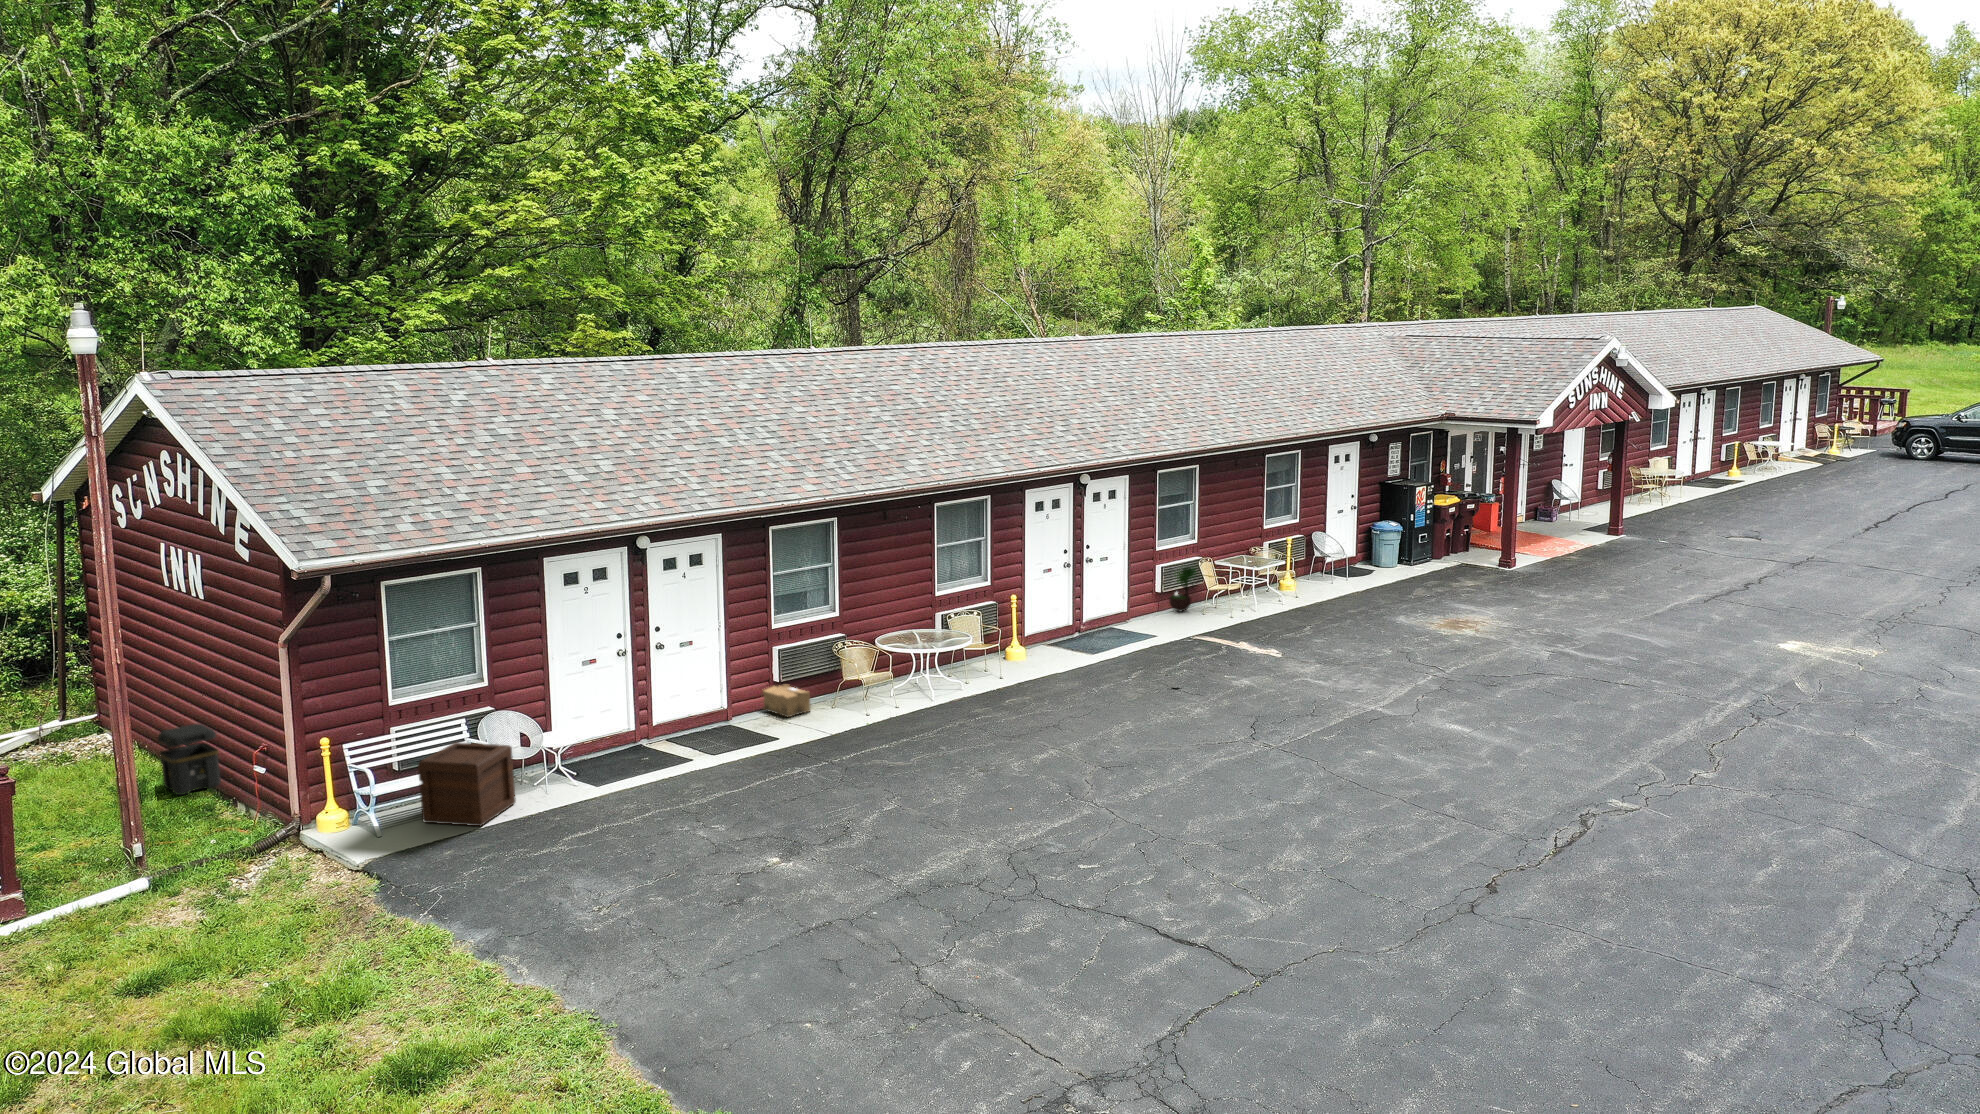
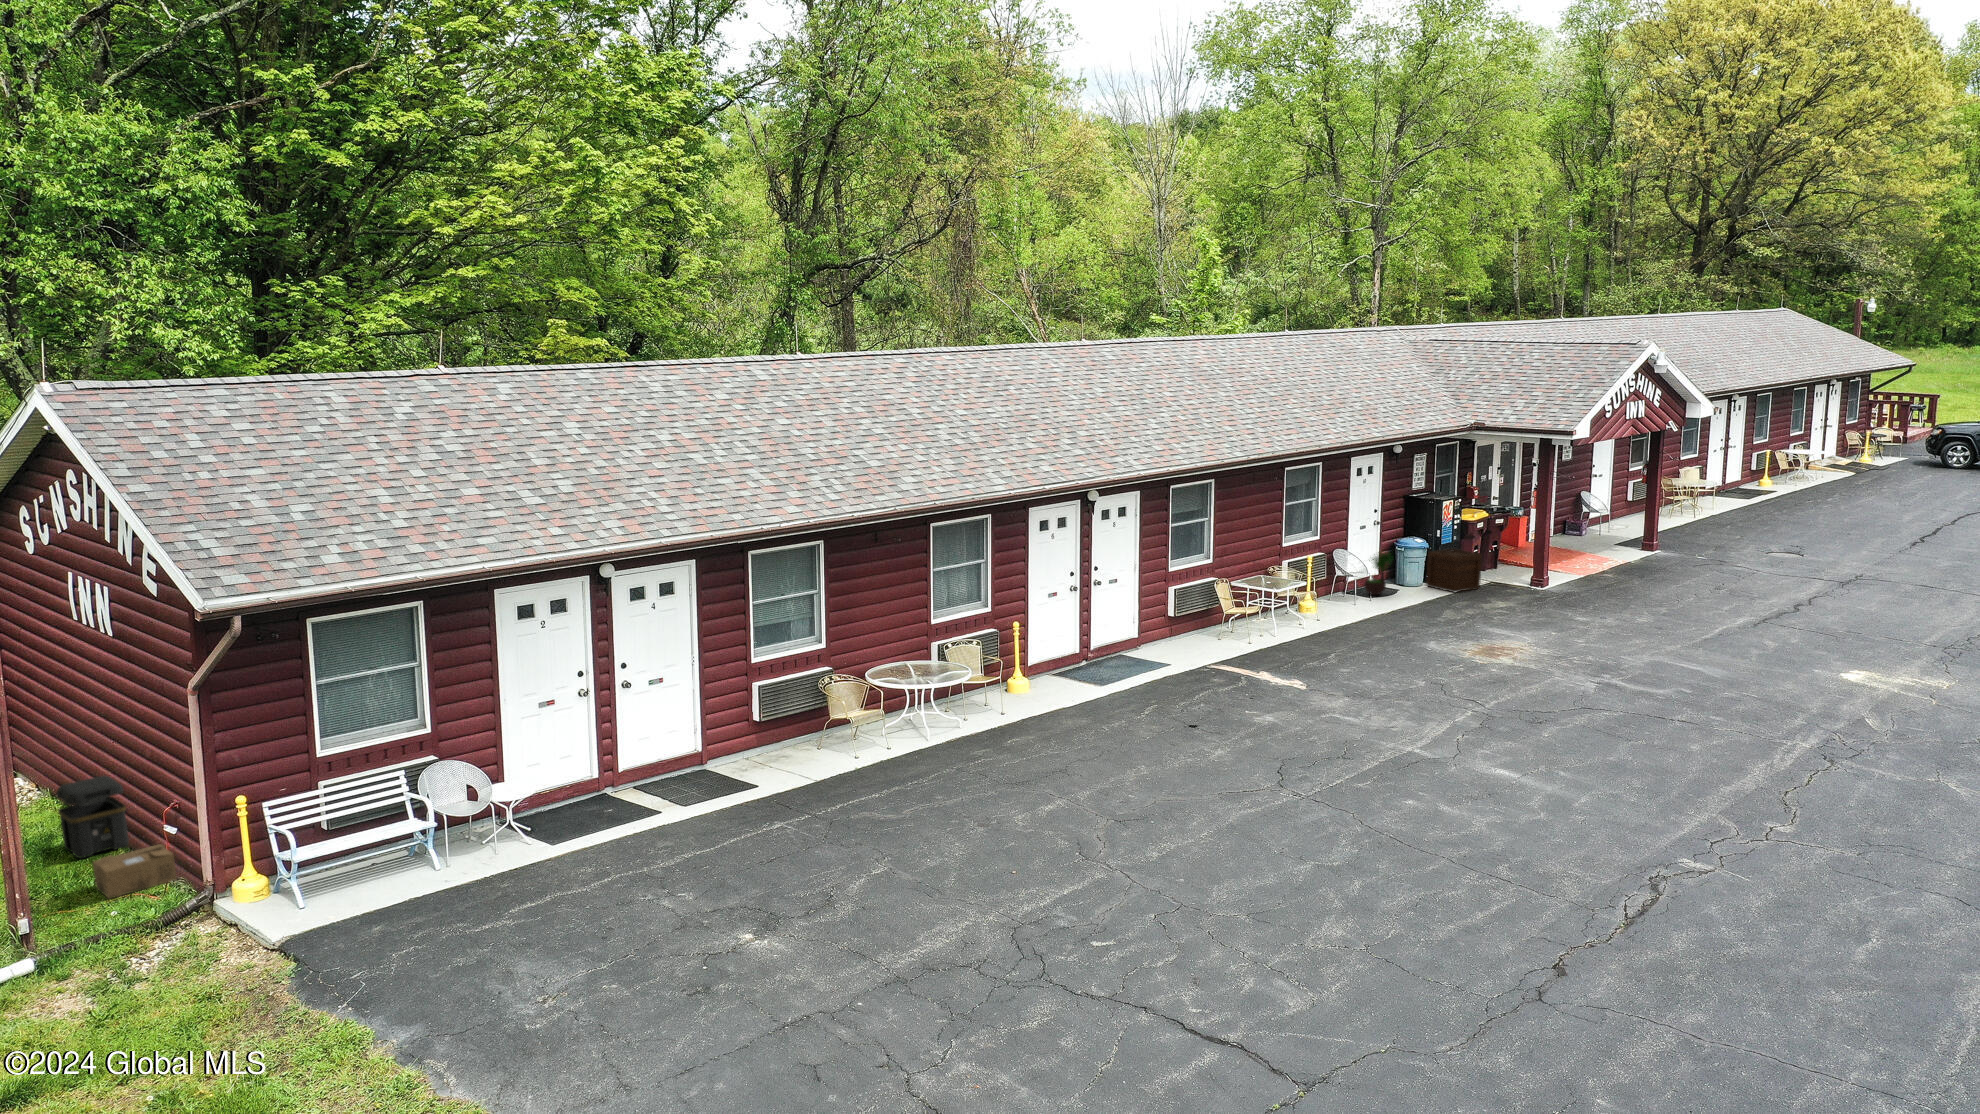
potted tree: present [1169,566,1196,611] -> present [1364,552,1391,595]
cardboard box: present [763,684,810,717] -> present [93,844,177,899]
wooden crate: present [418,742,516,826] -> present [1426,549,1482,592]

